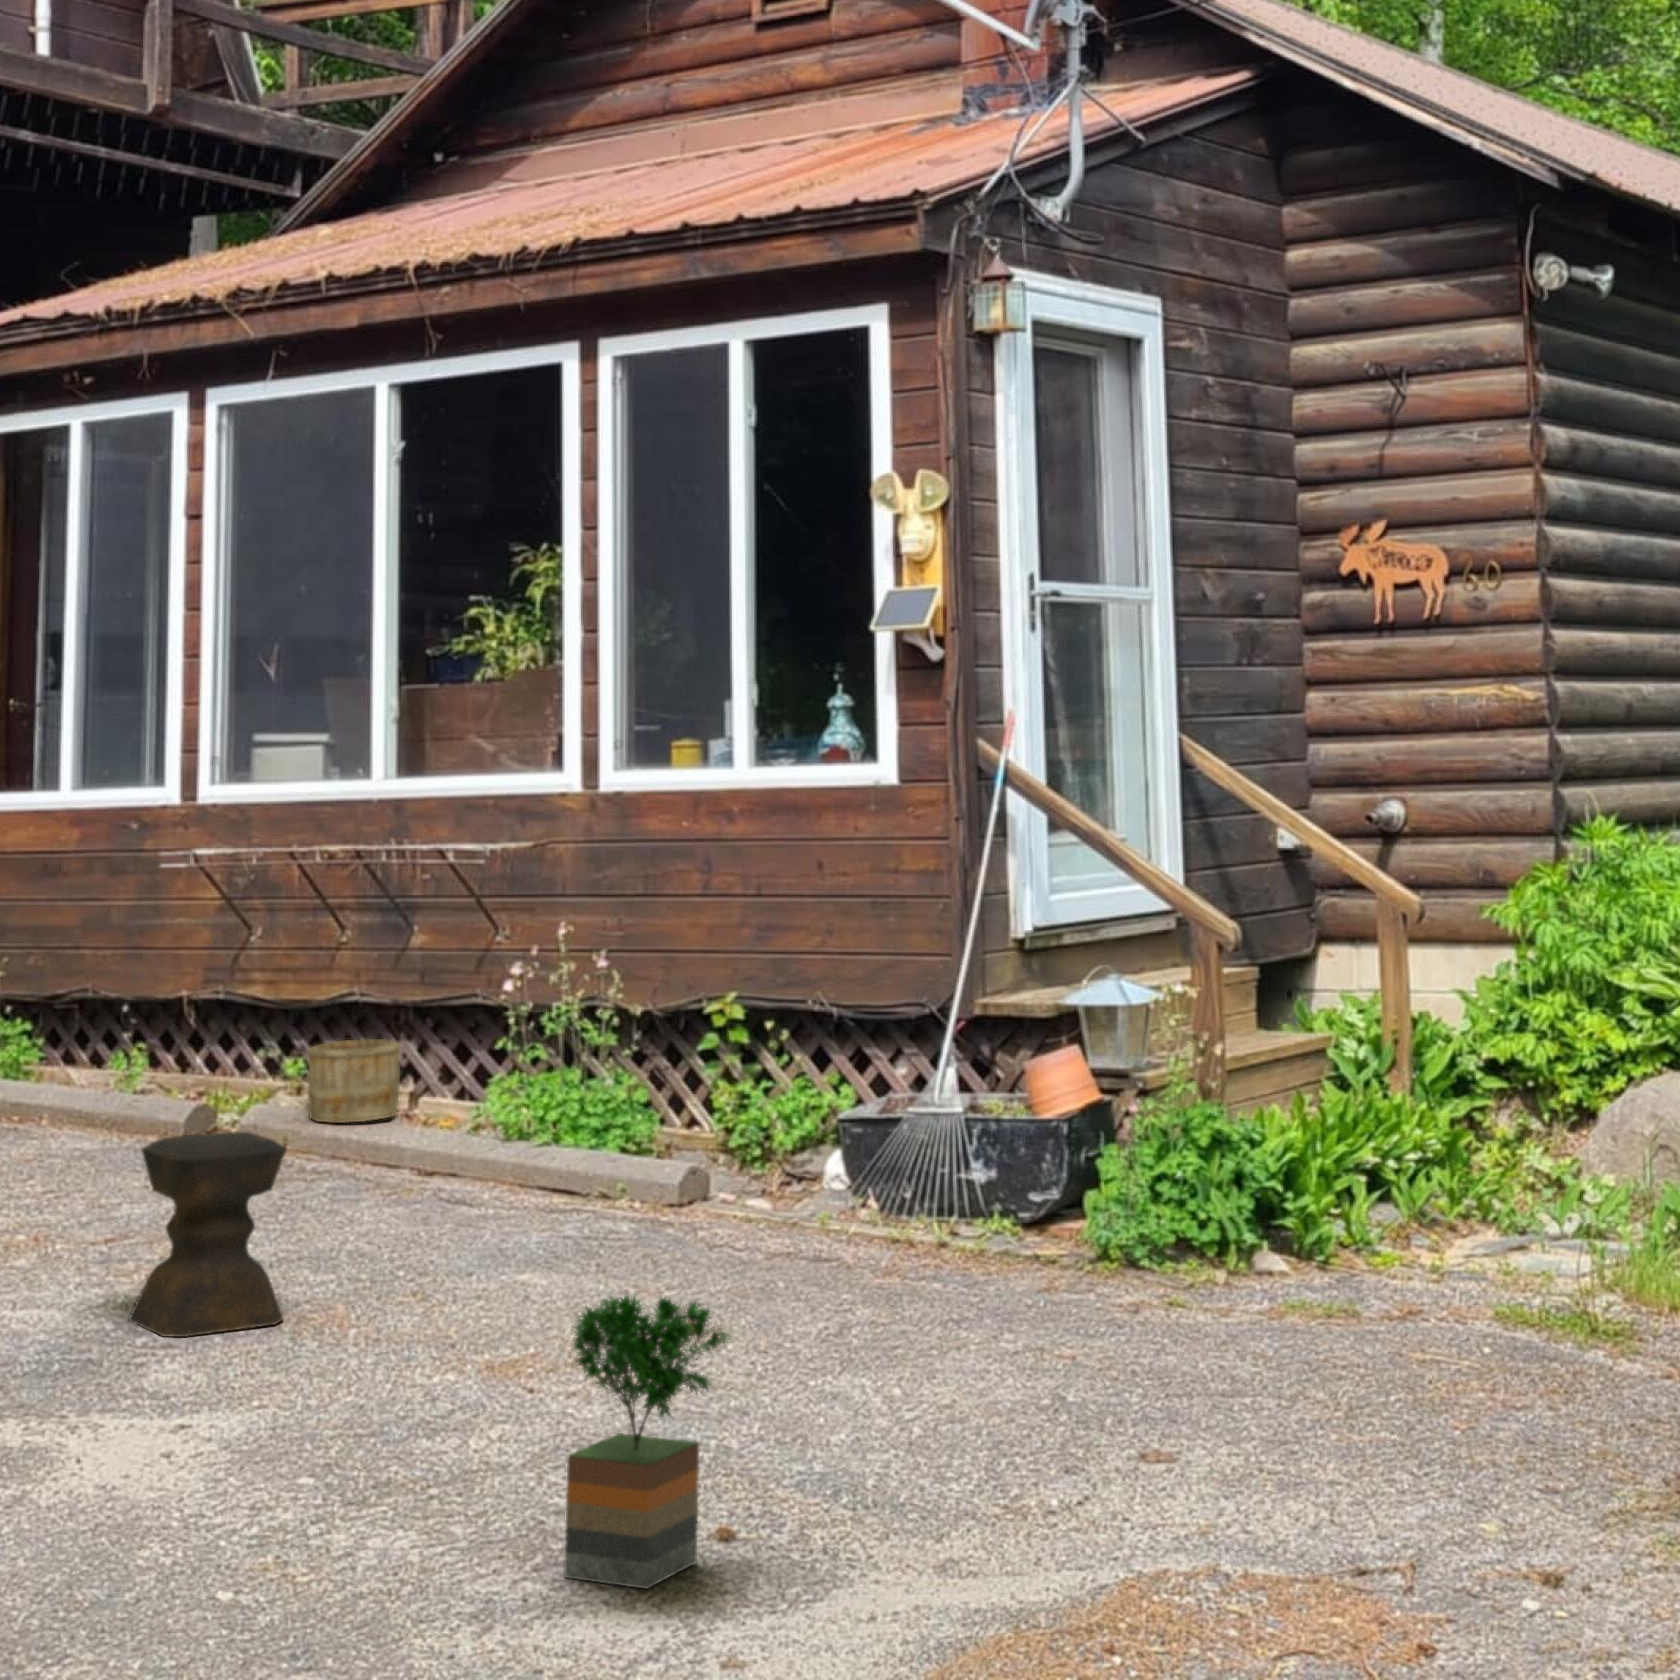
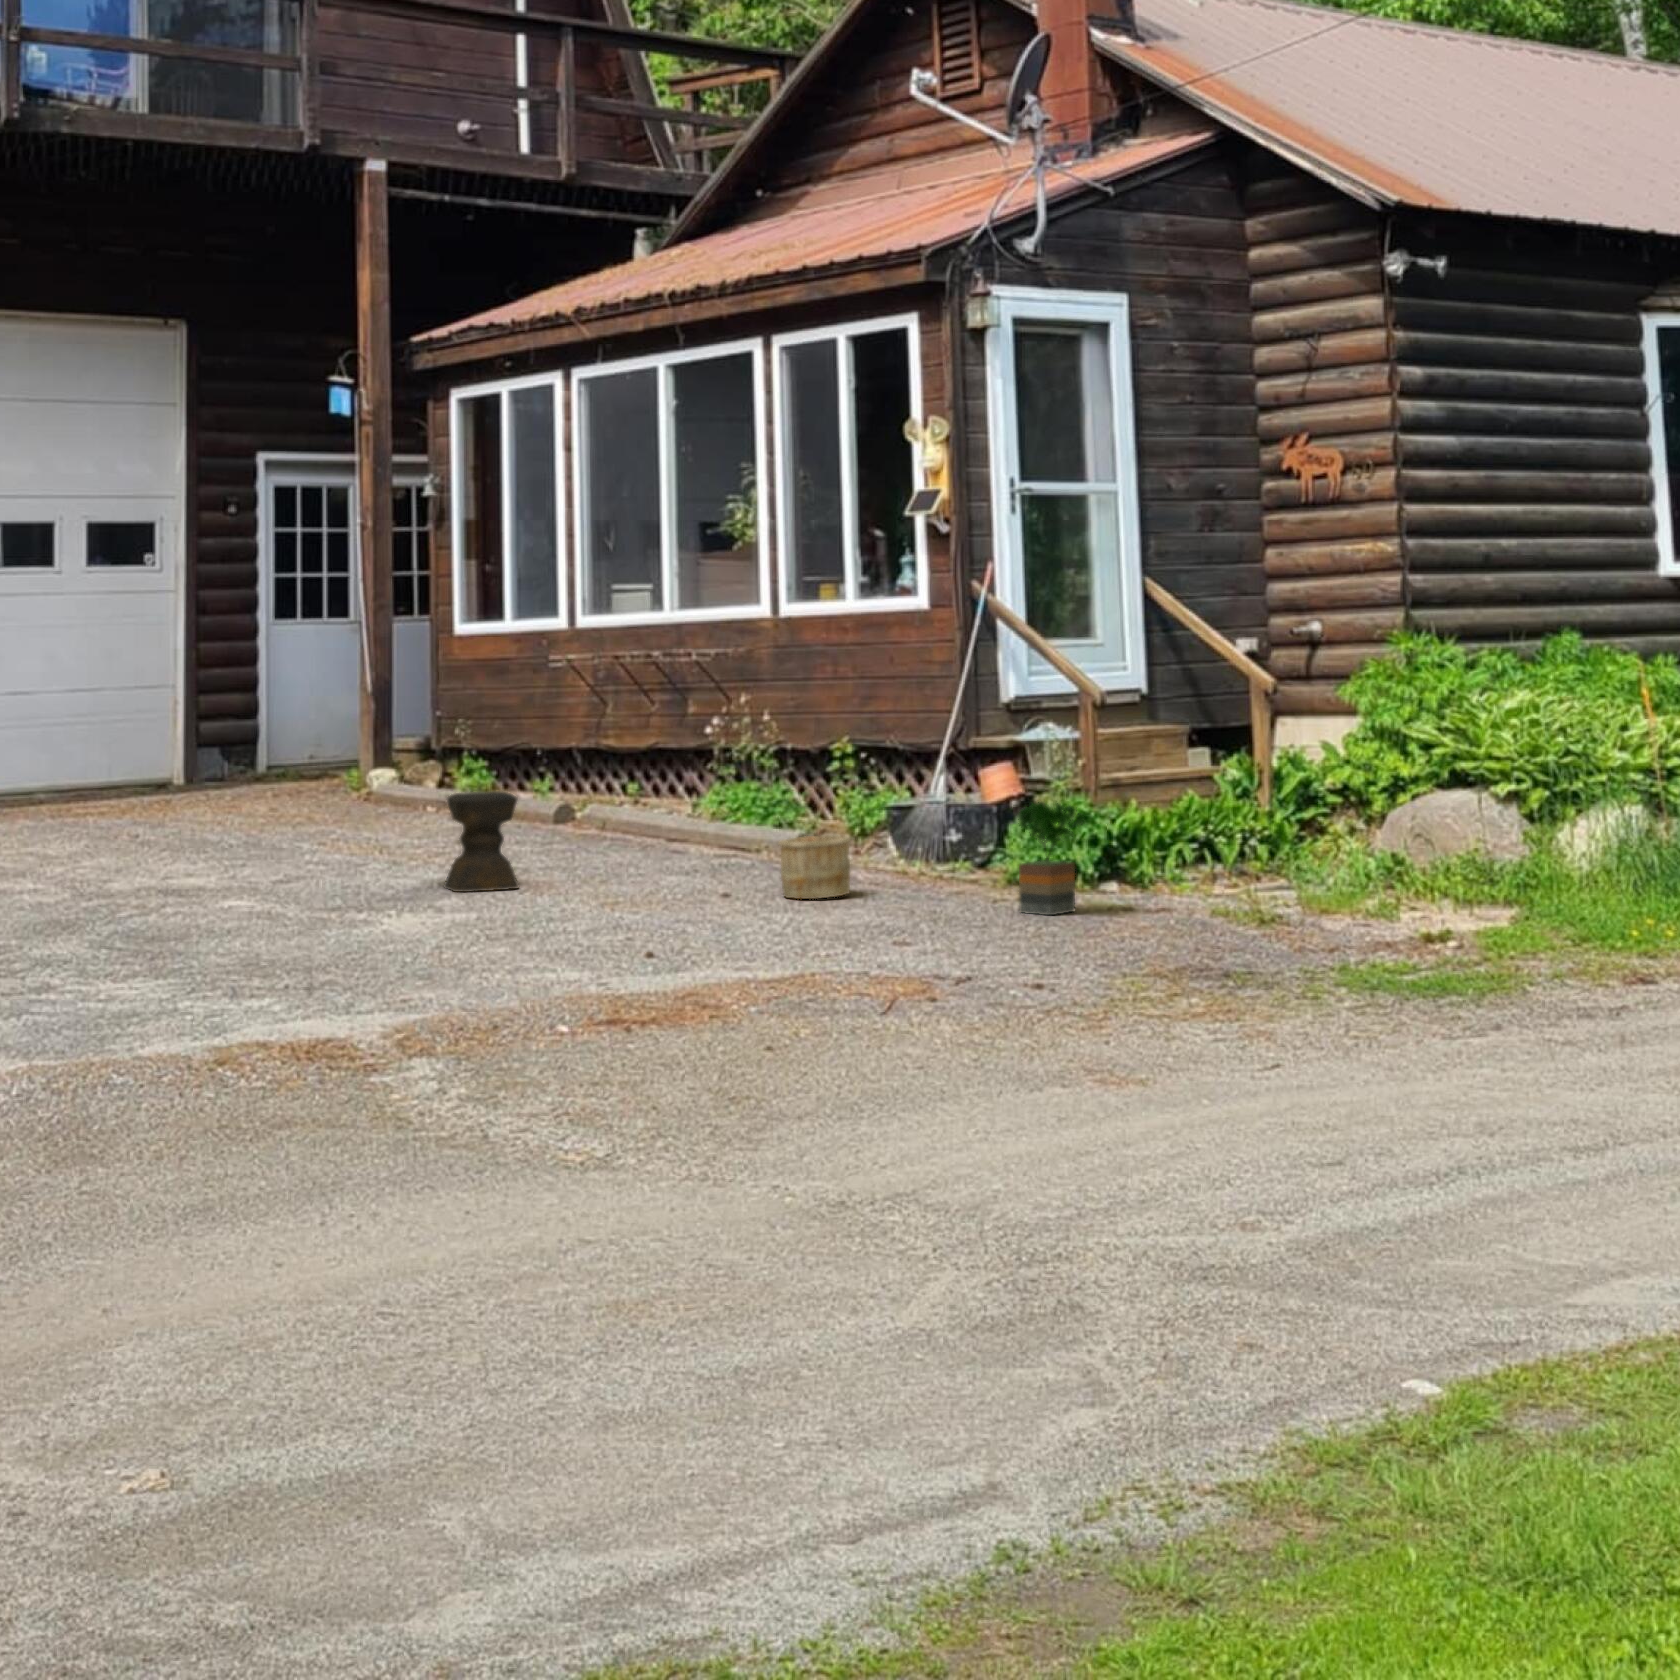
wooden bucket: present [307,1039,402,1123] -> present [779,835,850,899]
potted tree: present [564,1294,731,1589] -> present [1018,802,1083,915]

